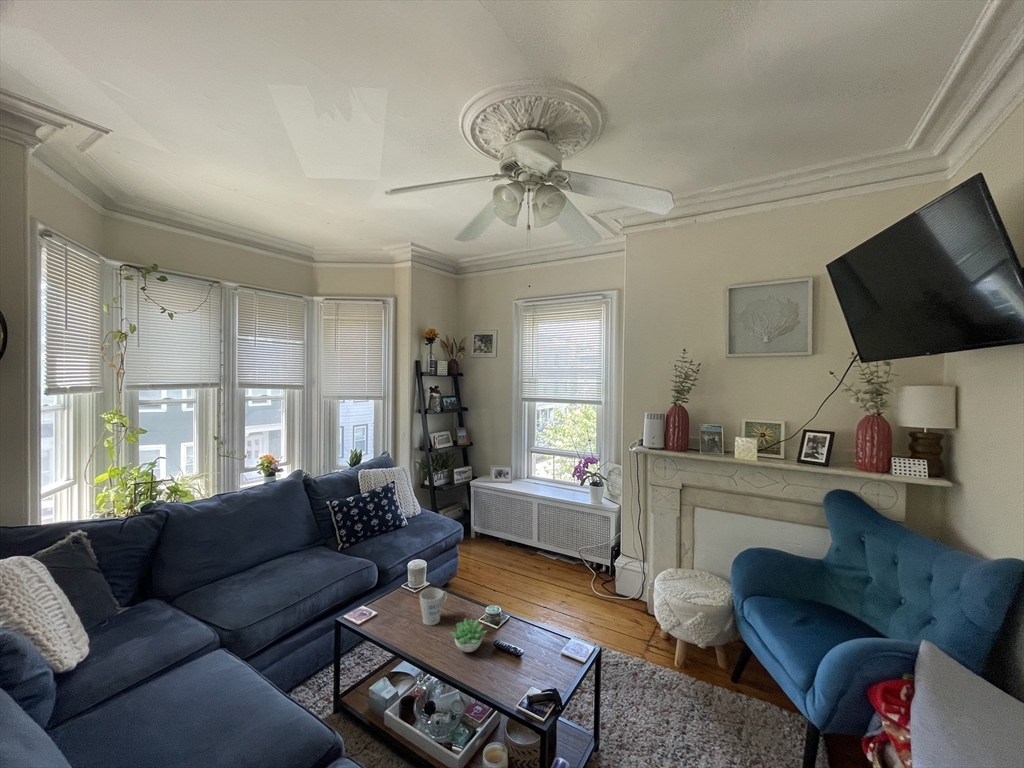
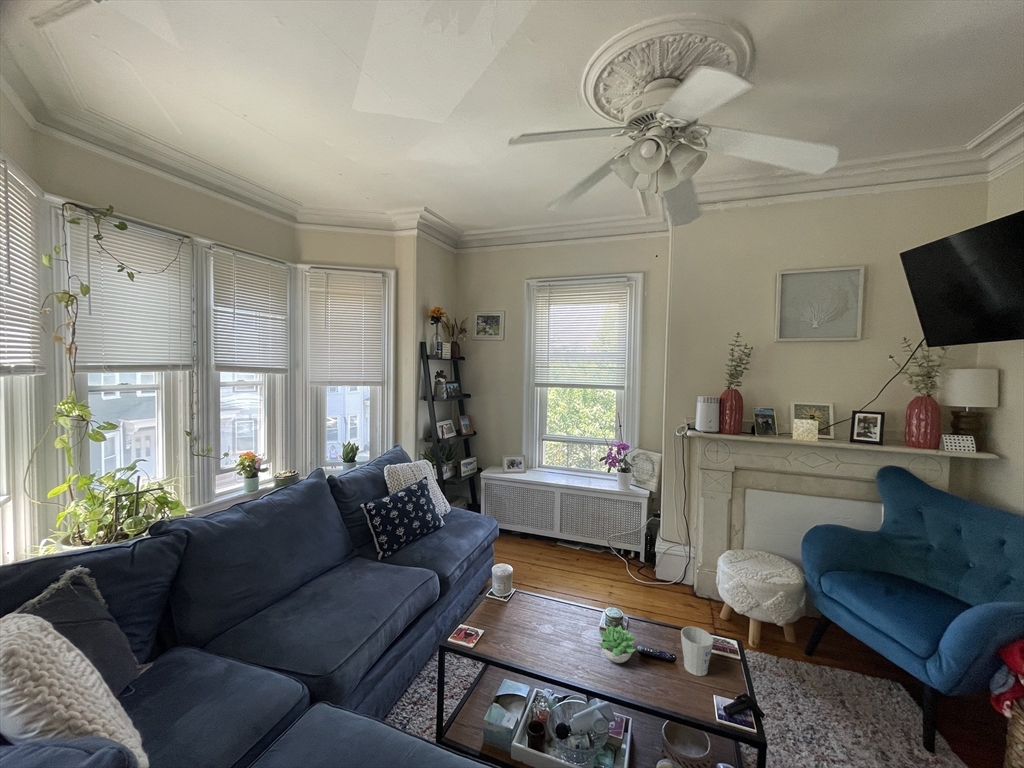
mug: present [420,588,448,625] -> present [681,626,713,676]

